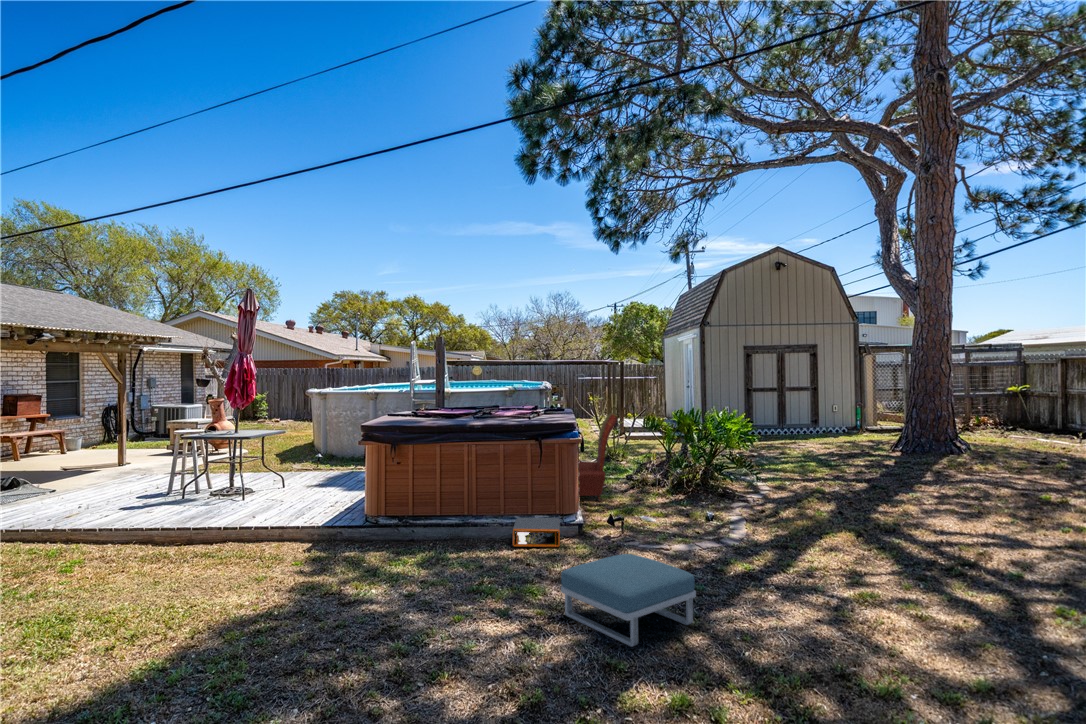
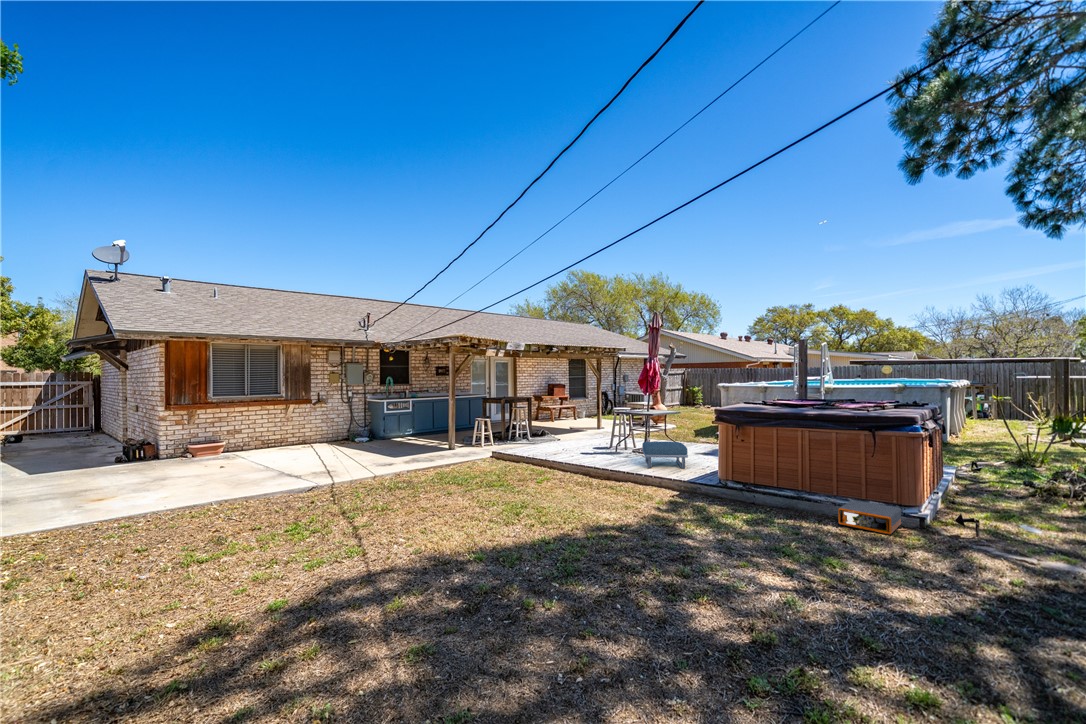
armchair: present [579,413,619,500] -> none [941,409,1010,504]
footstool: present [561,554,696,647] -> present [642,442,688,469]

